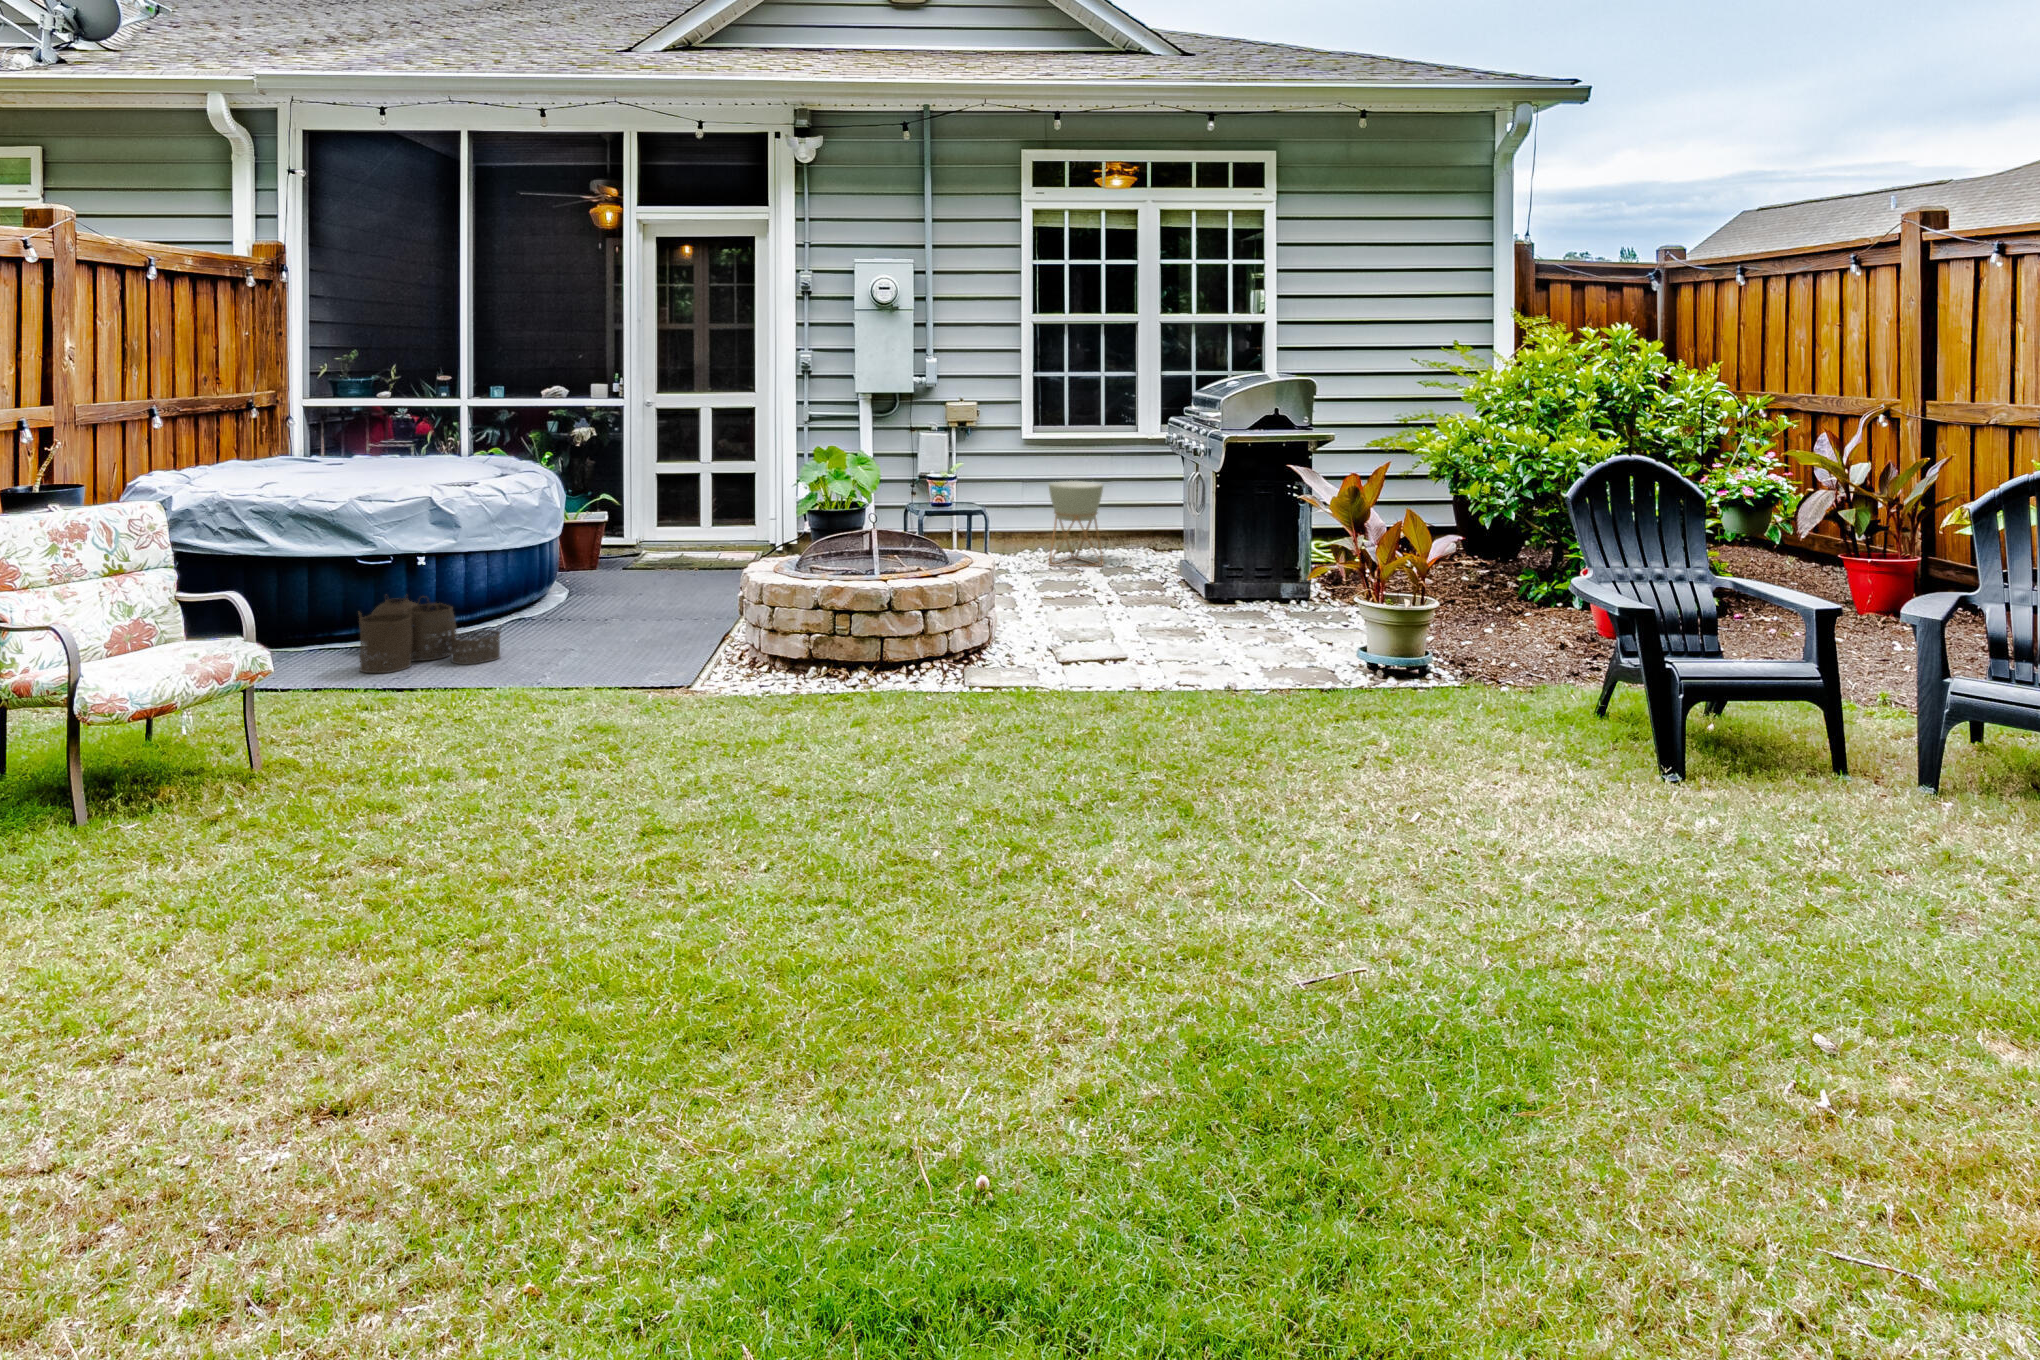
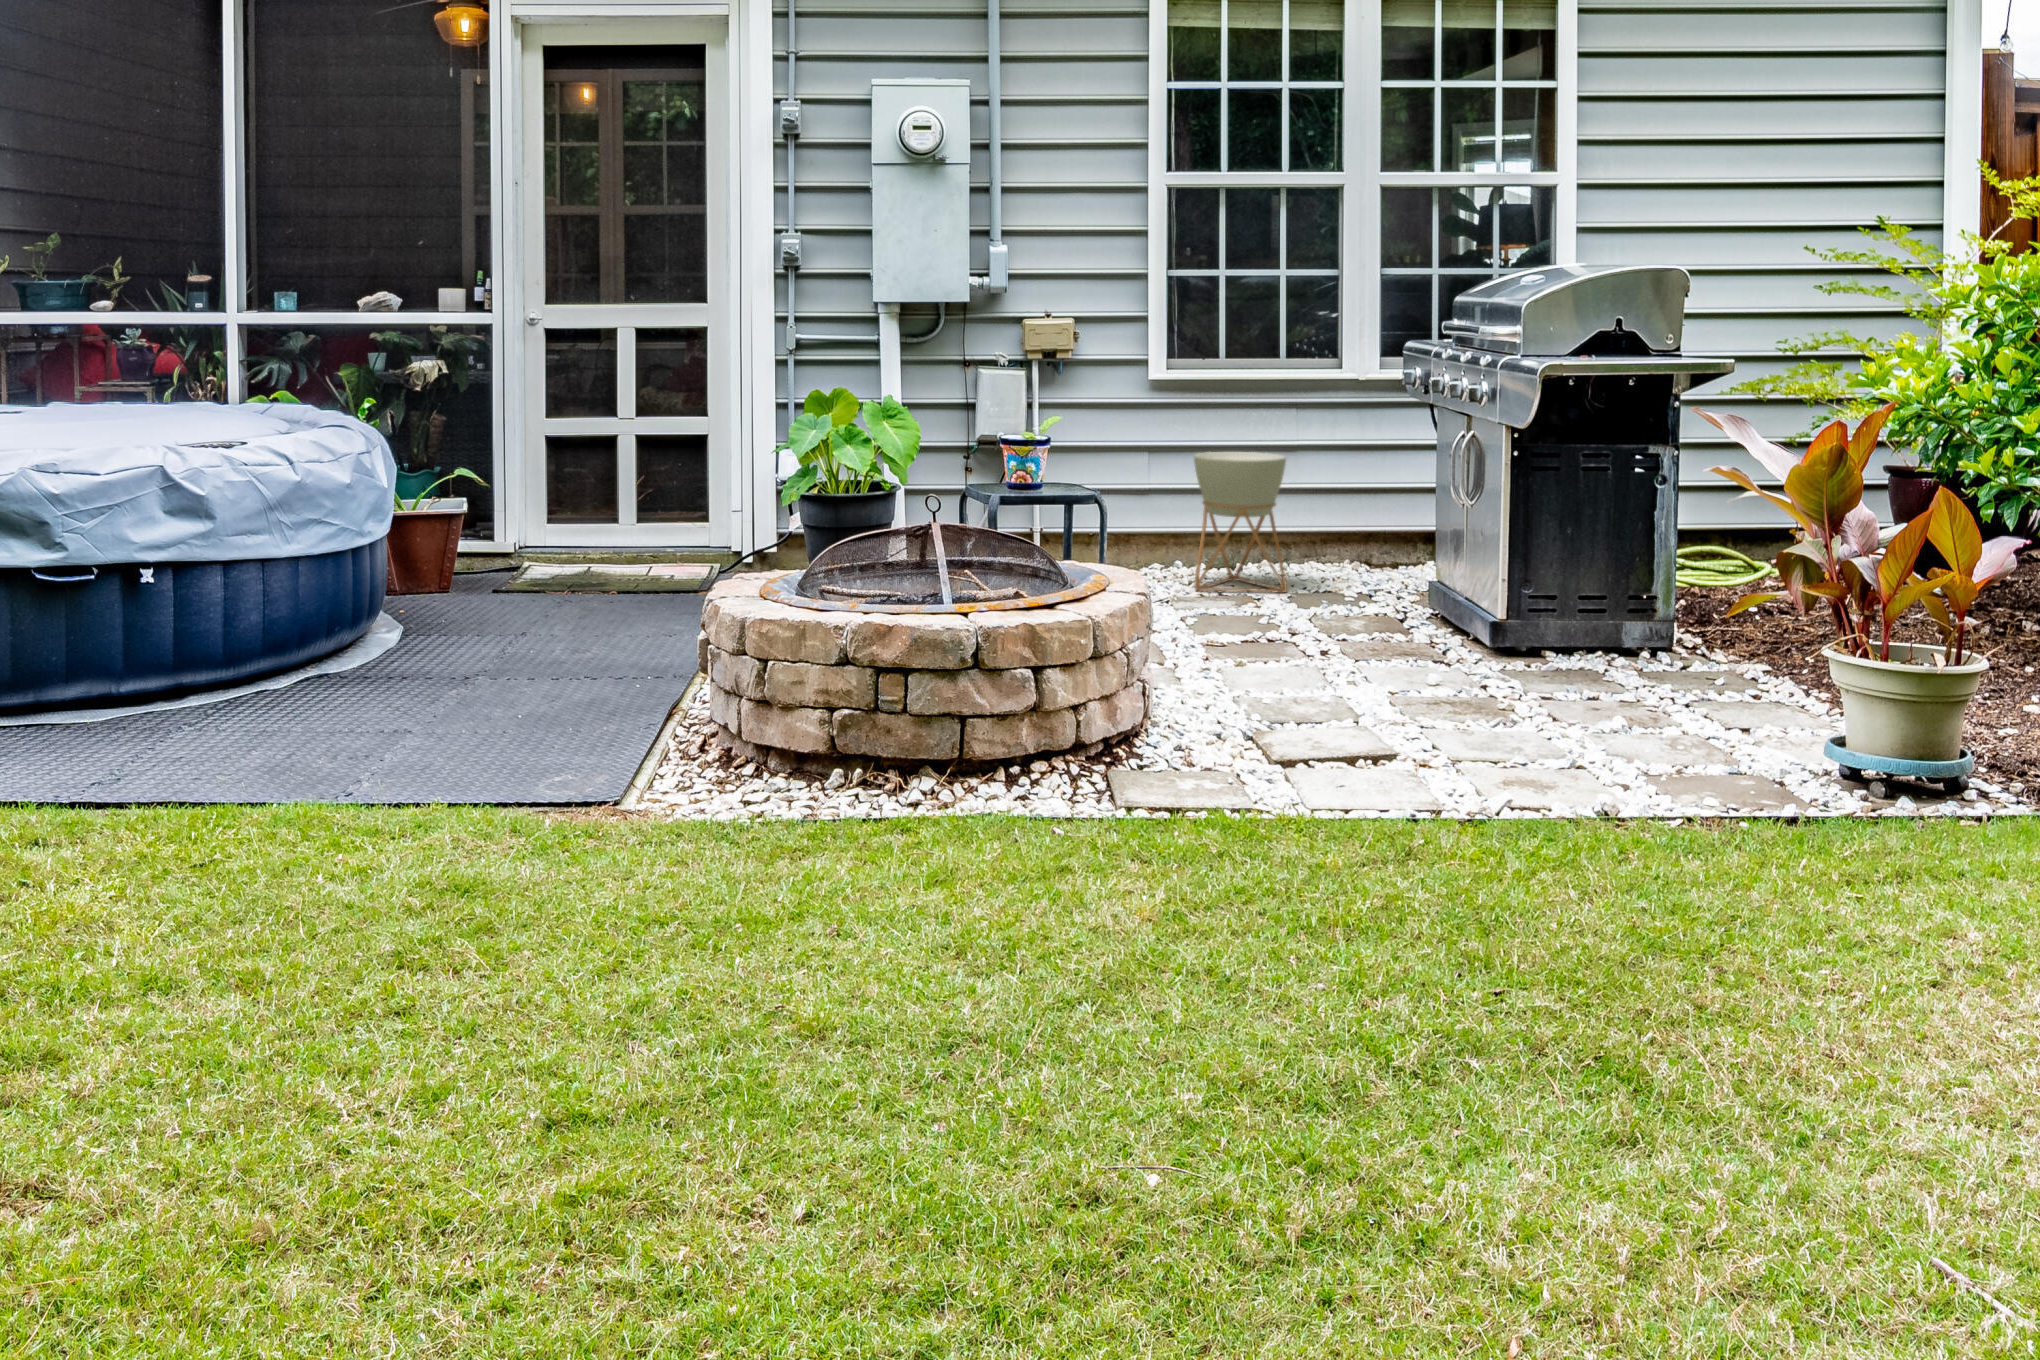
woven basket: present [358,597,502,673] -> none [31,633,286,773]

